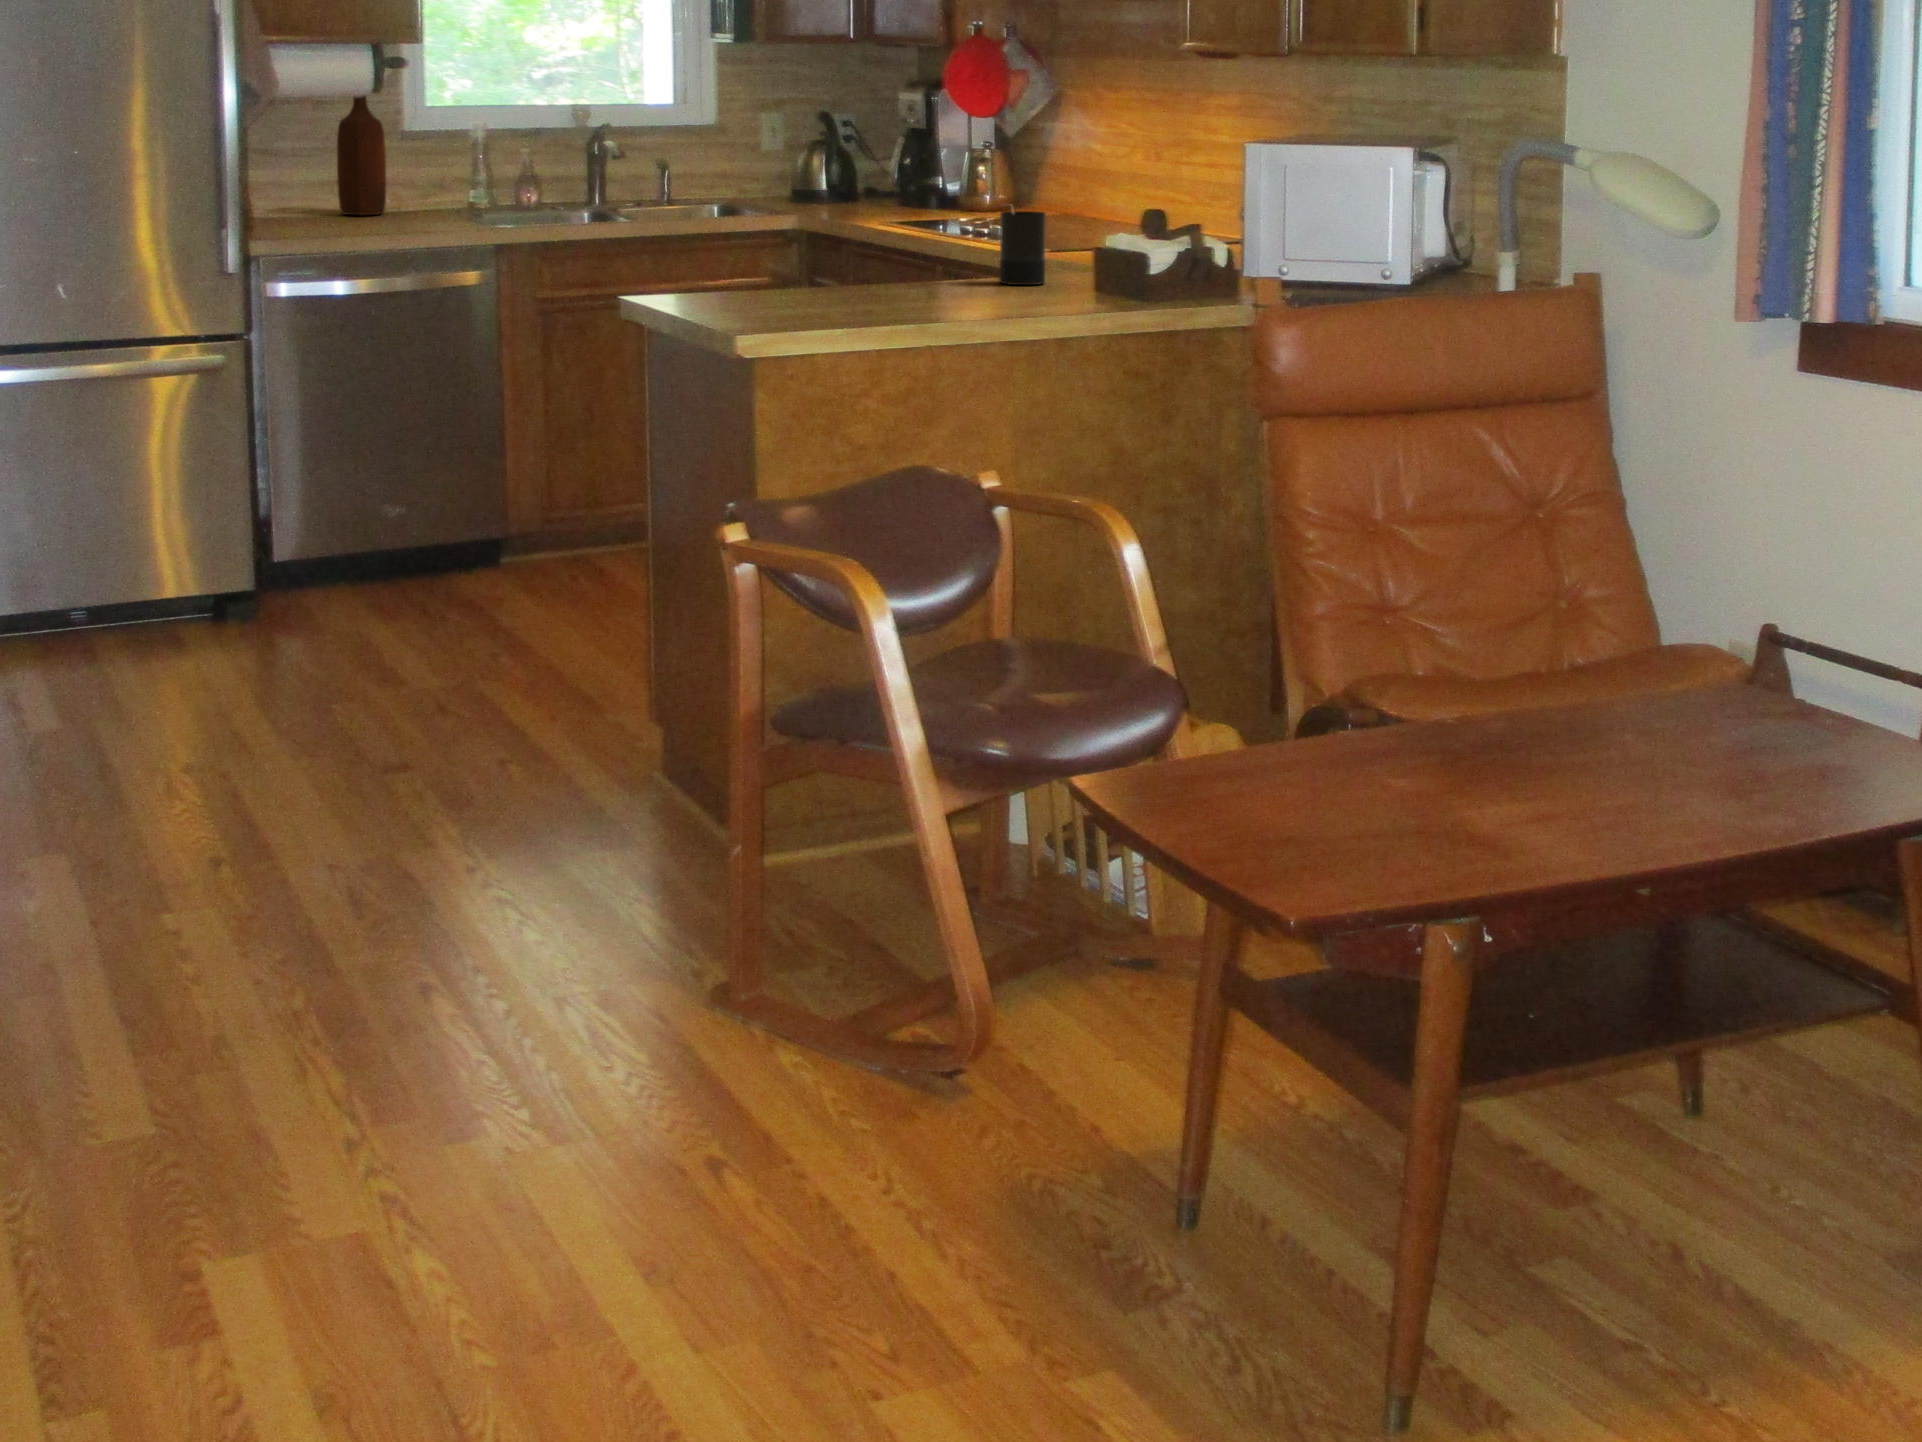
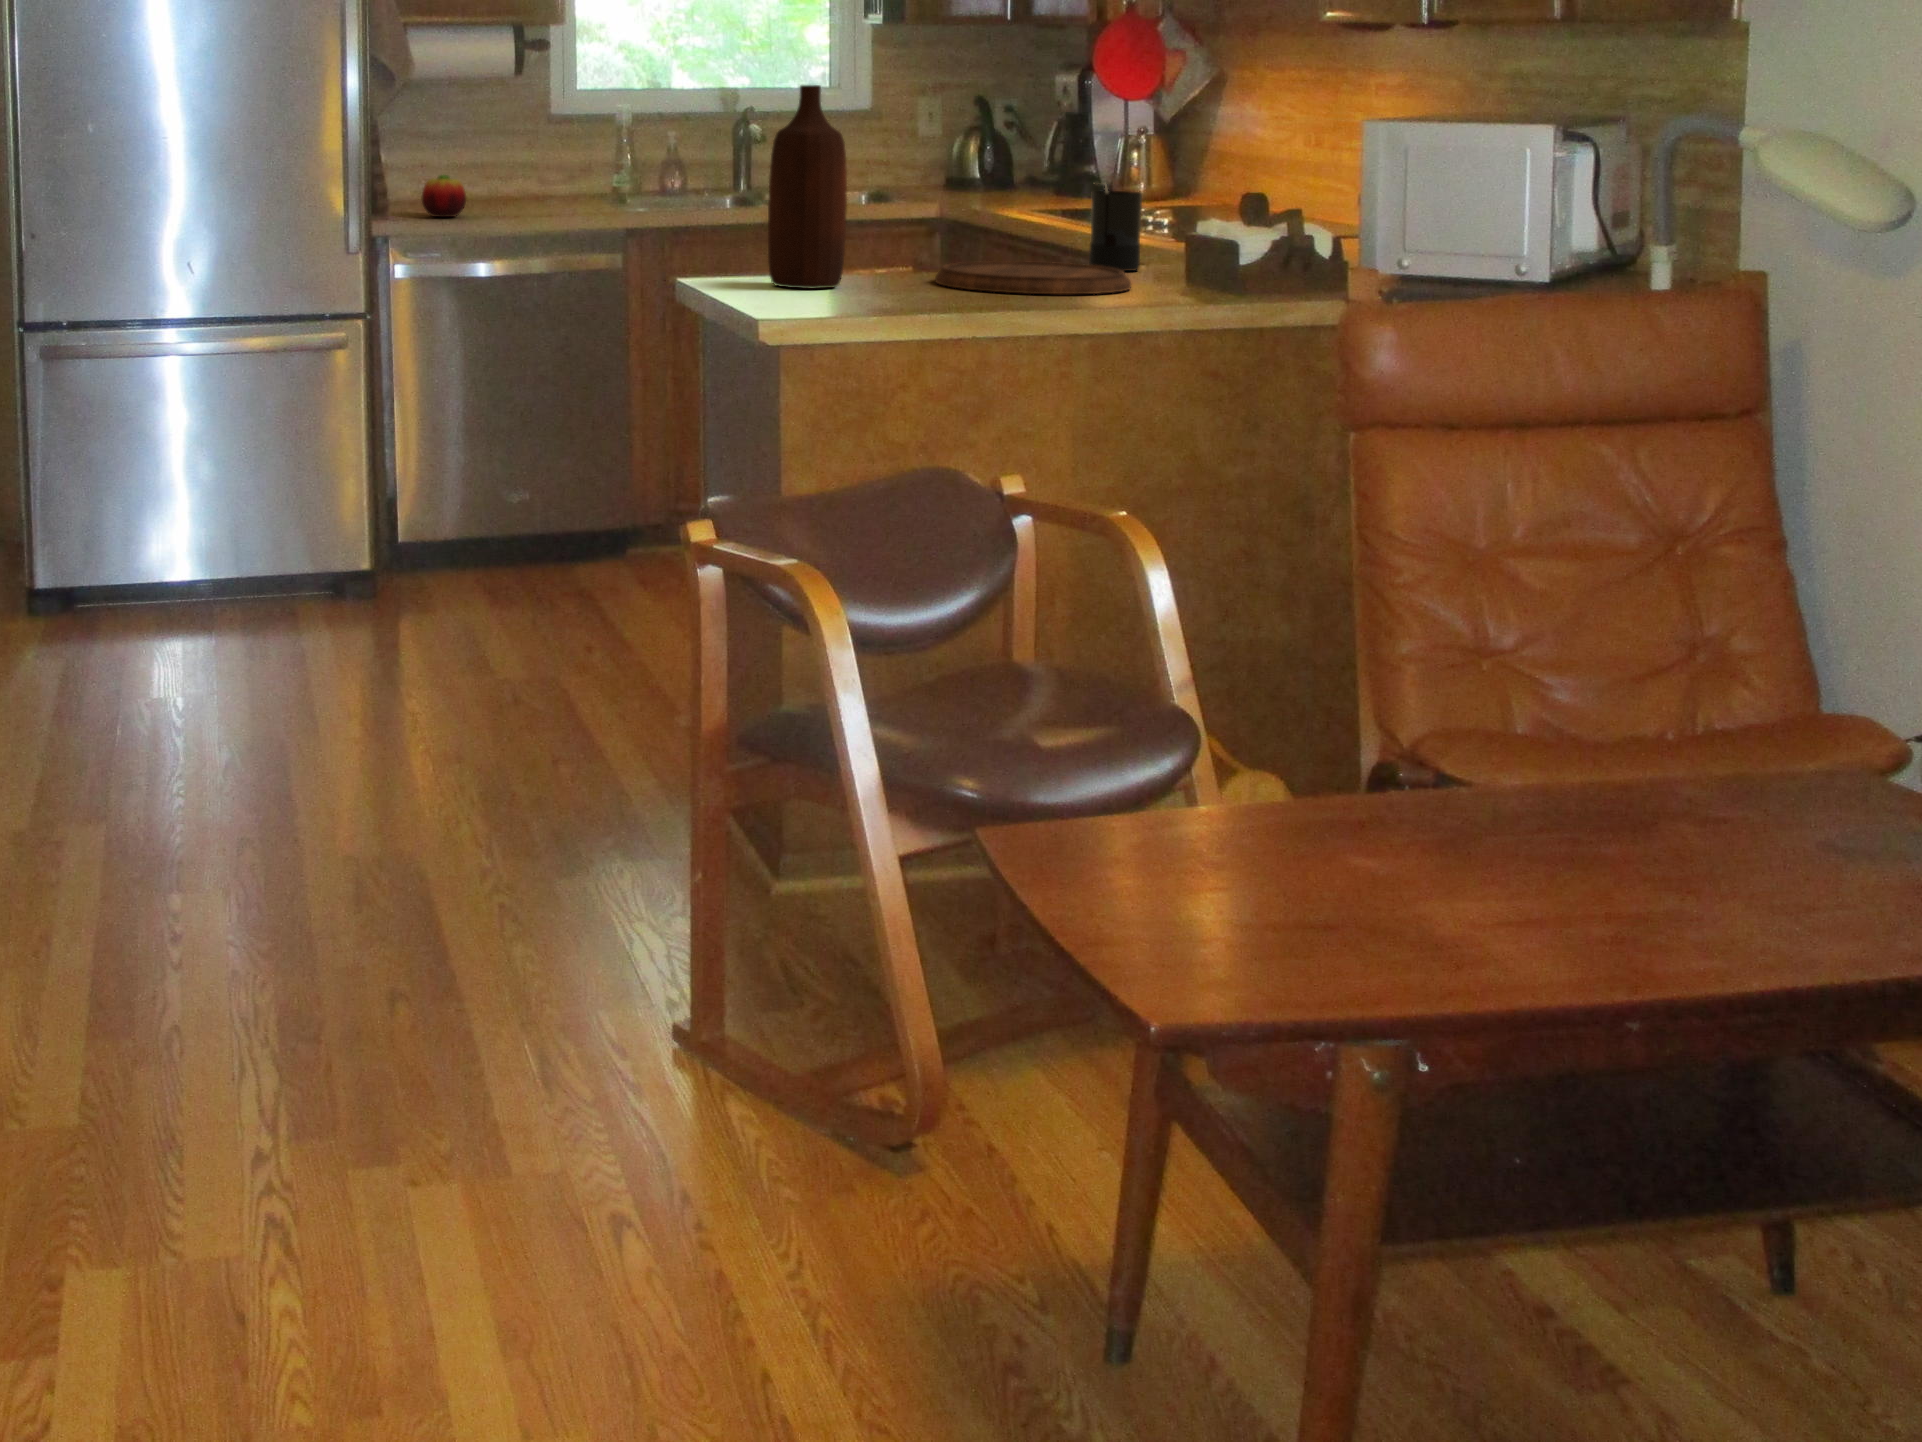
bottle: present [337,96,386,215] -> present [768,85,847,289]
fruit: none [295,199,342,242] -> present [422,175,466,217]
cutting board: none [876,280,1056,313] -> present [935,261,1131,294]

